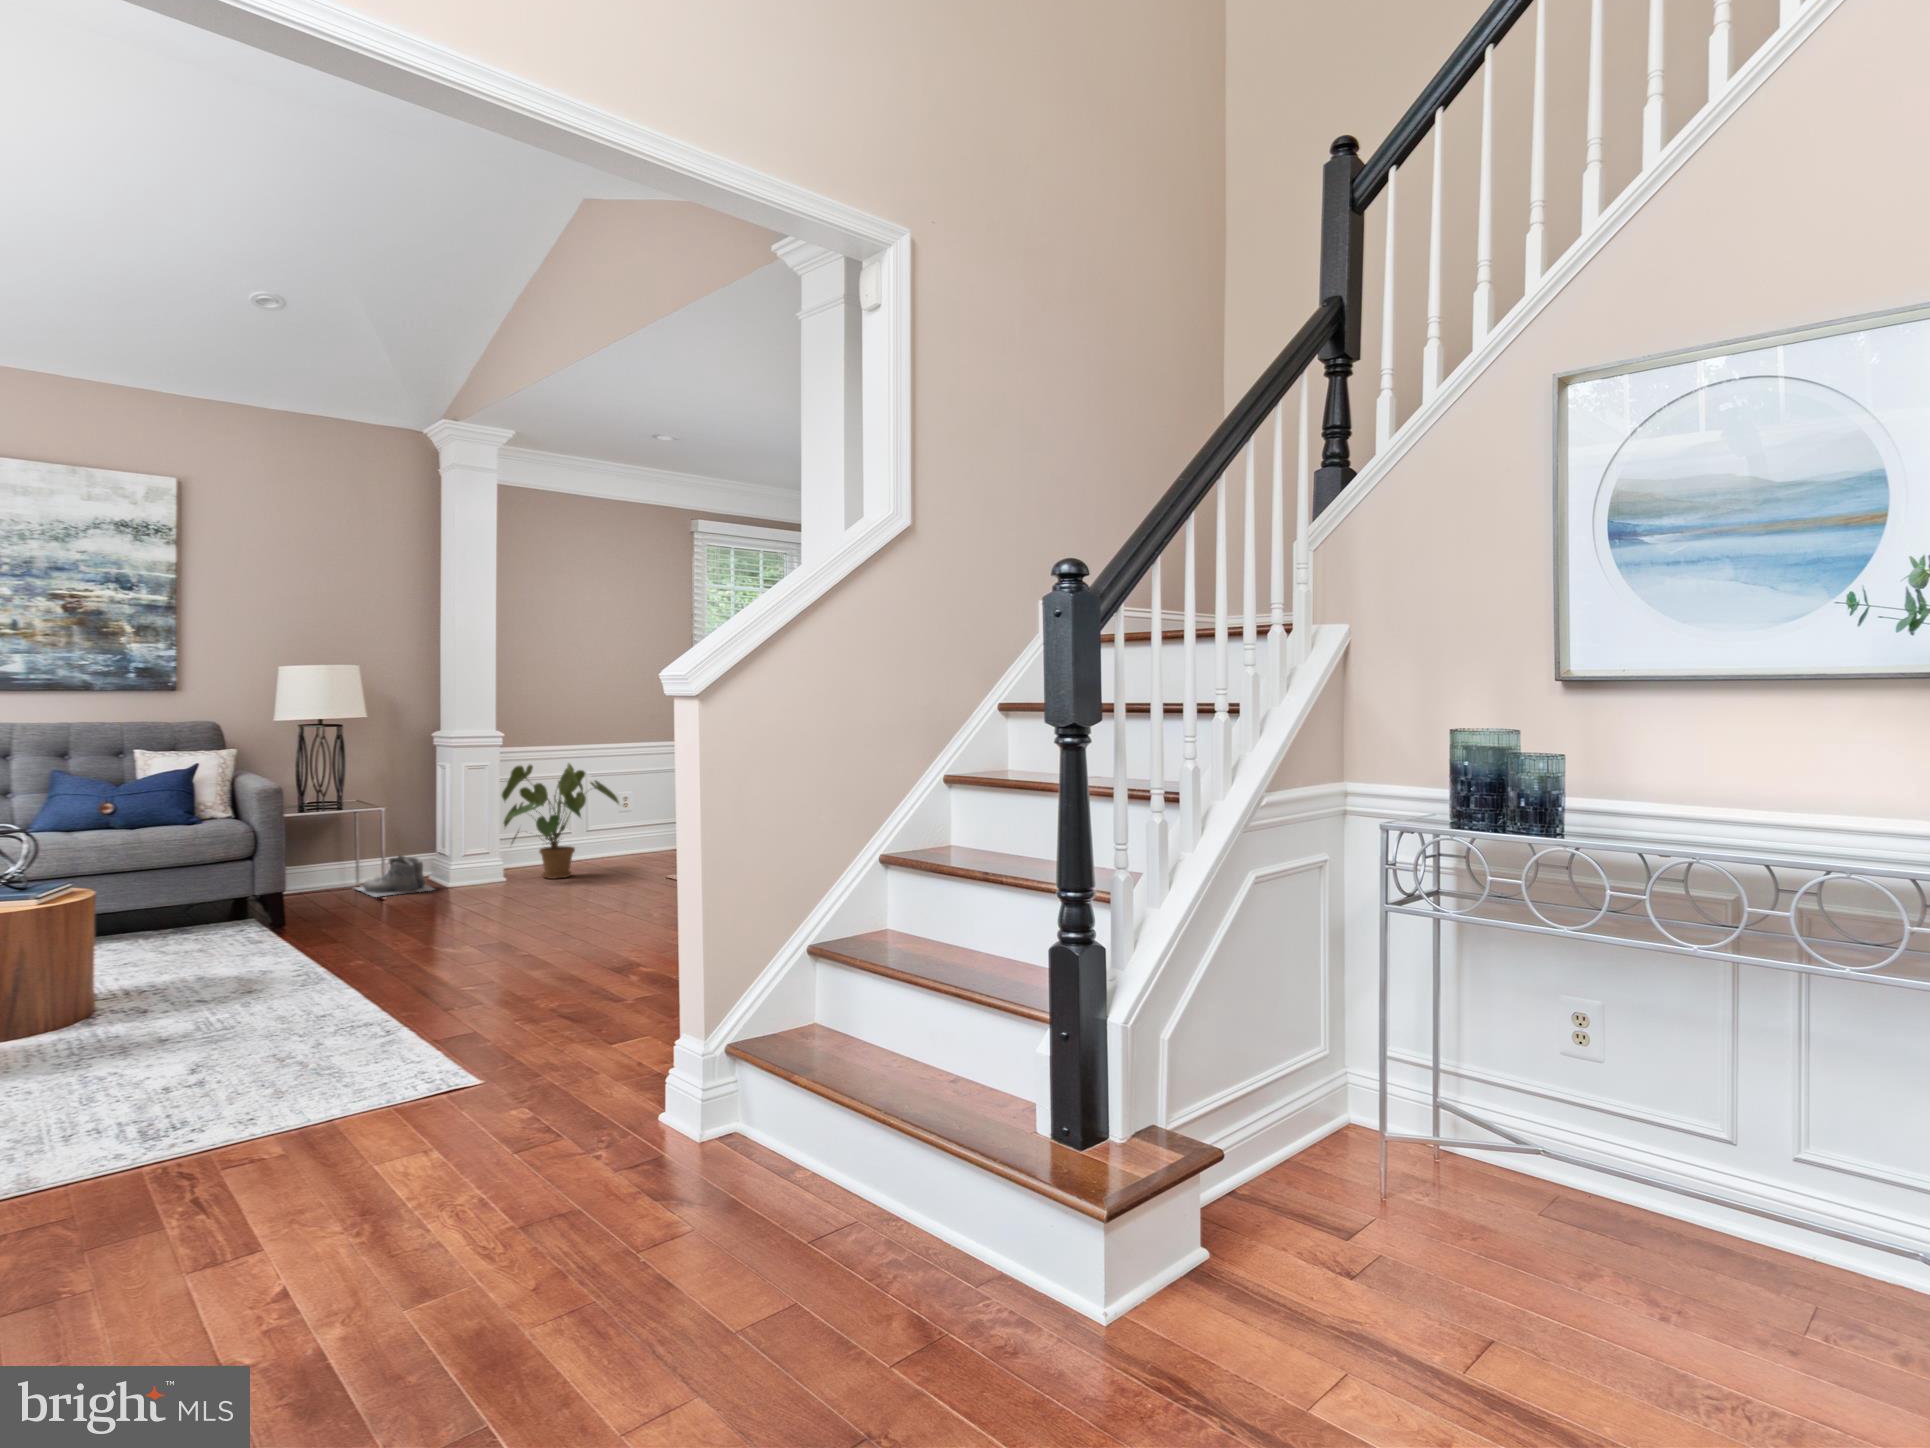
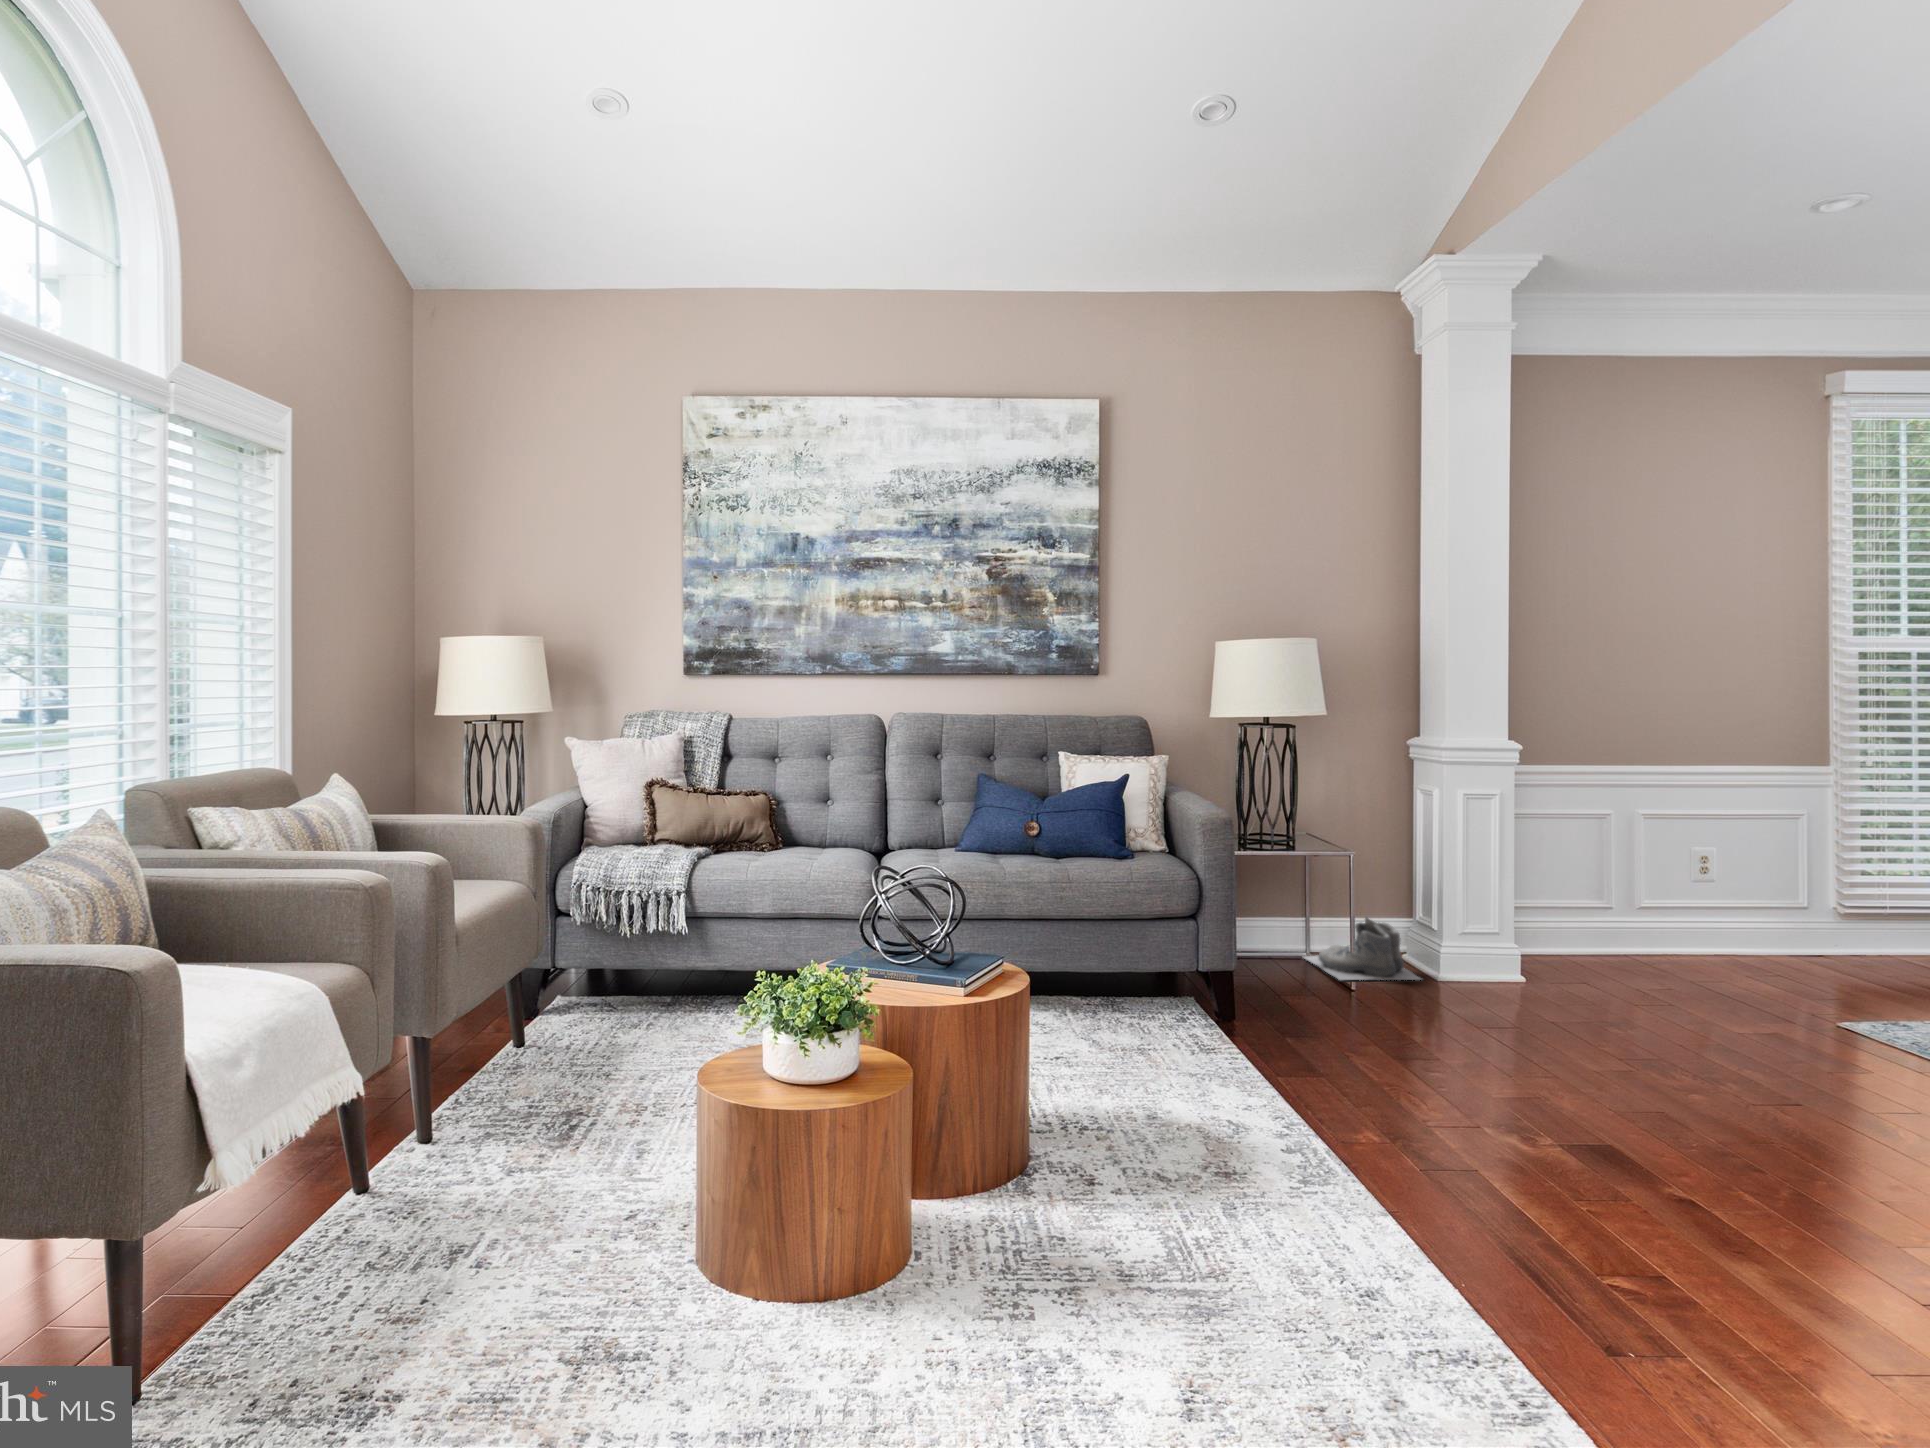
house plant: present [502,763,619,879] -> none [1504,793,1712,986]

